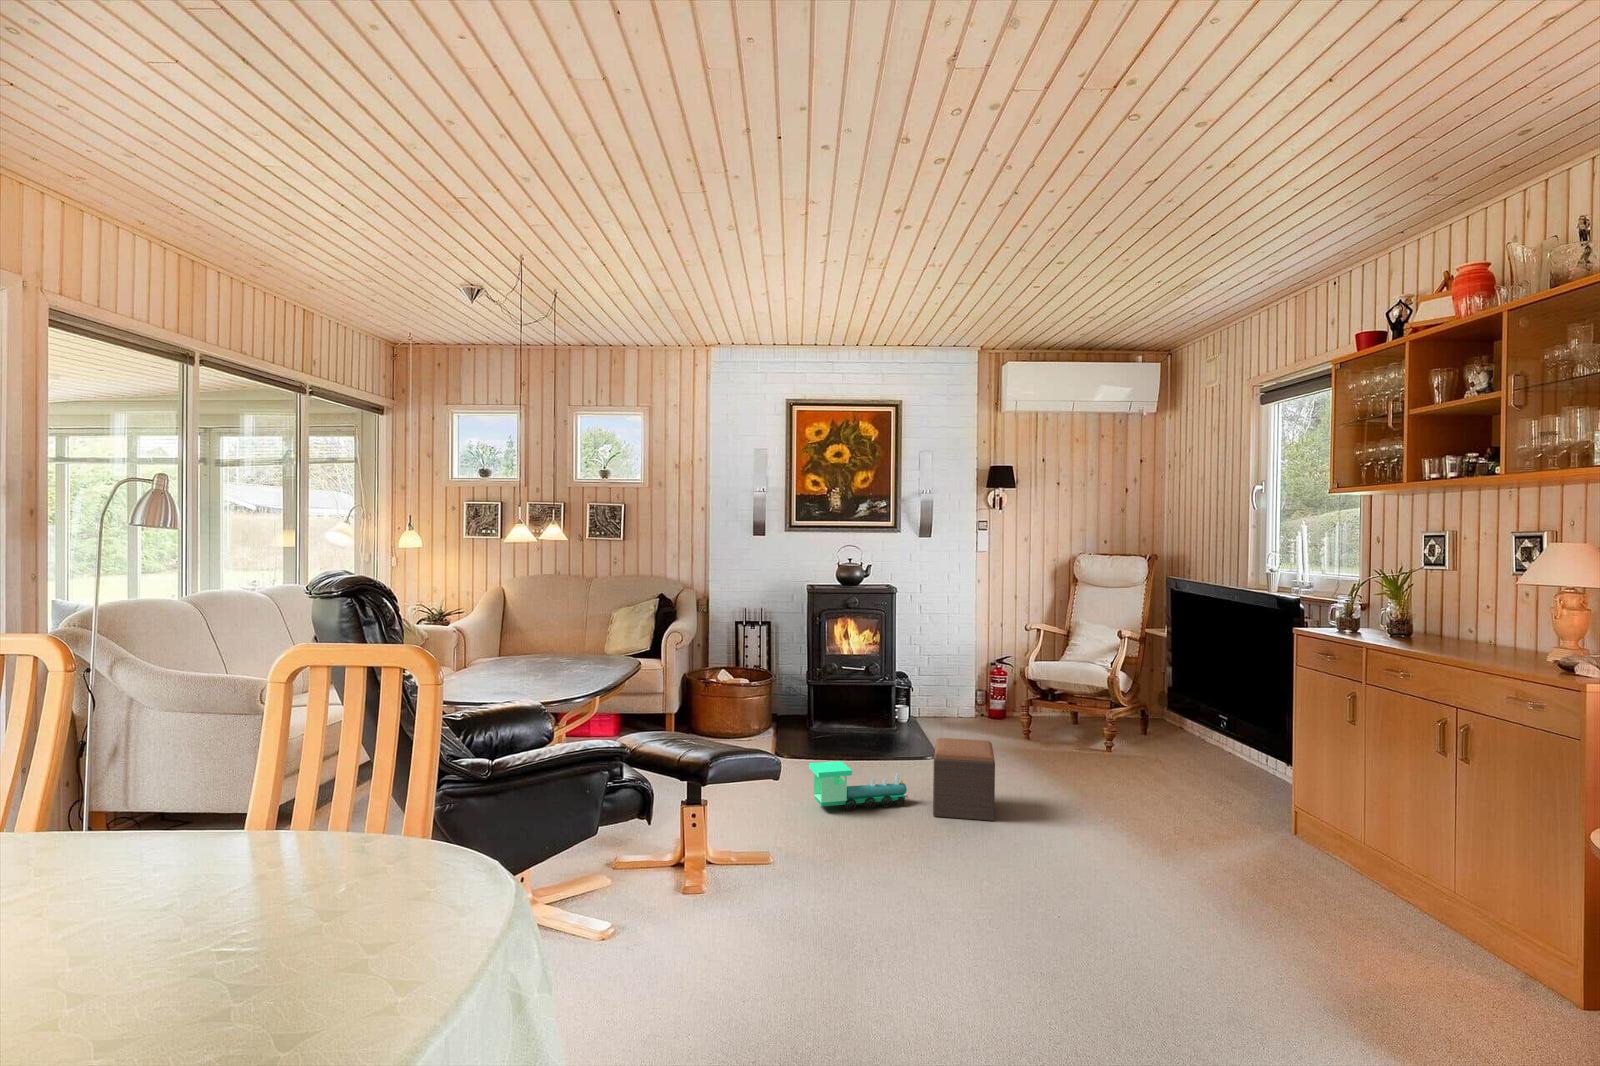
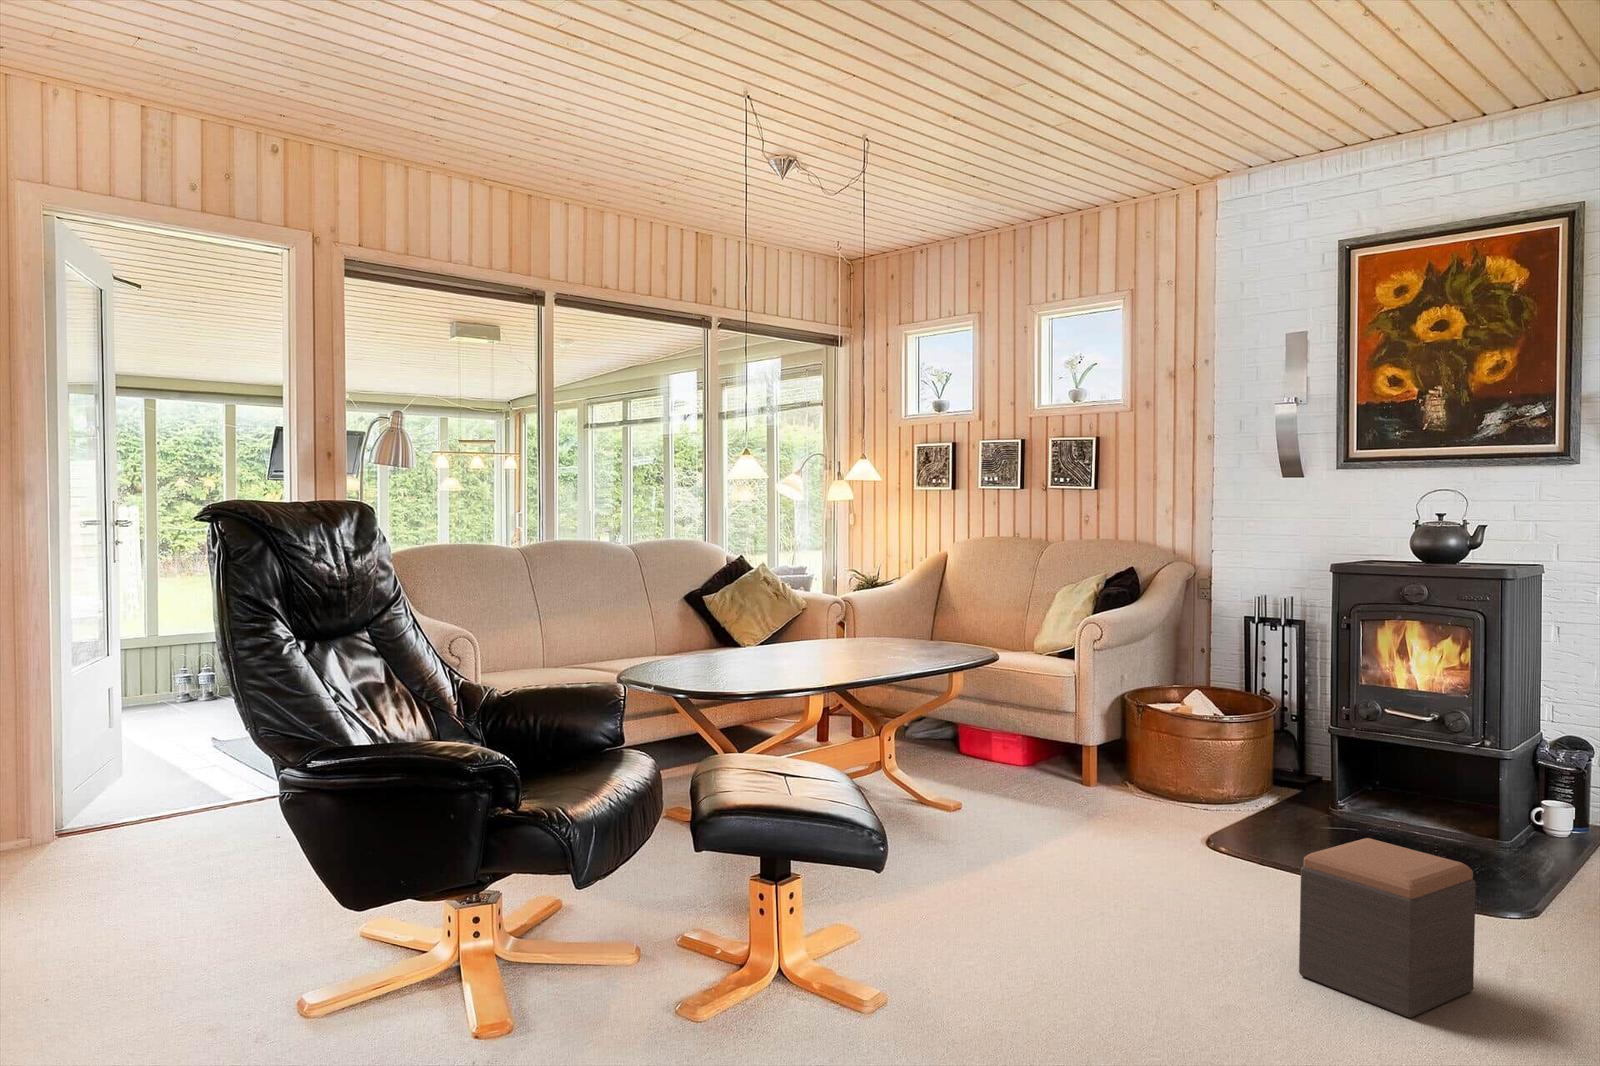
toy train: present [809,761,908,810] -> none [1106,832,1293,942]

